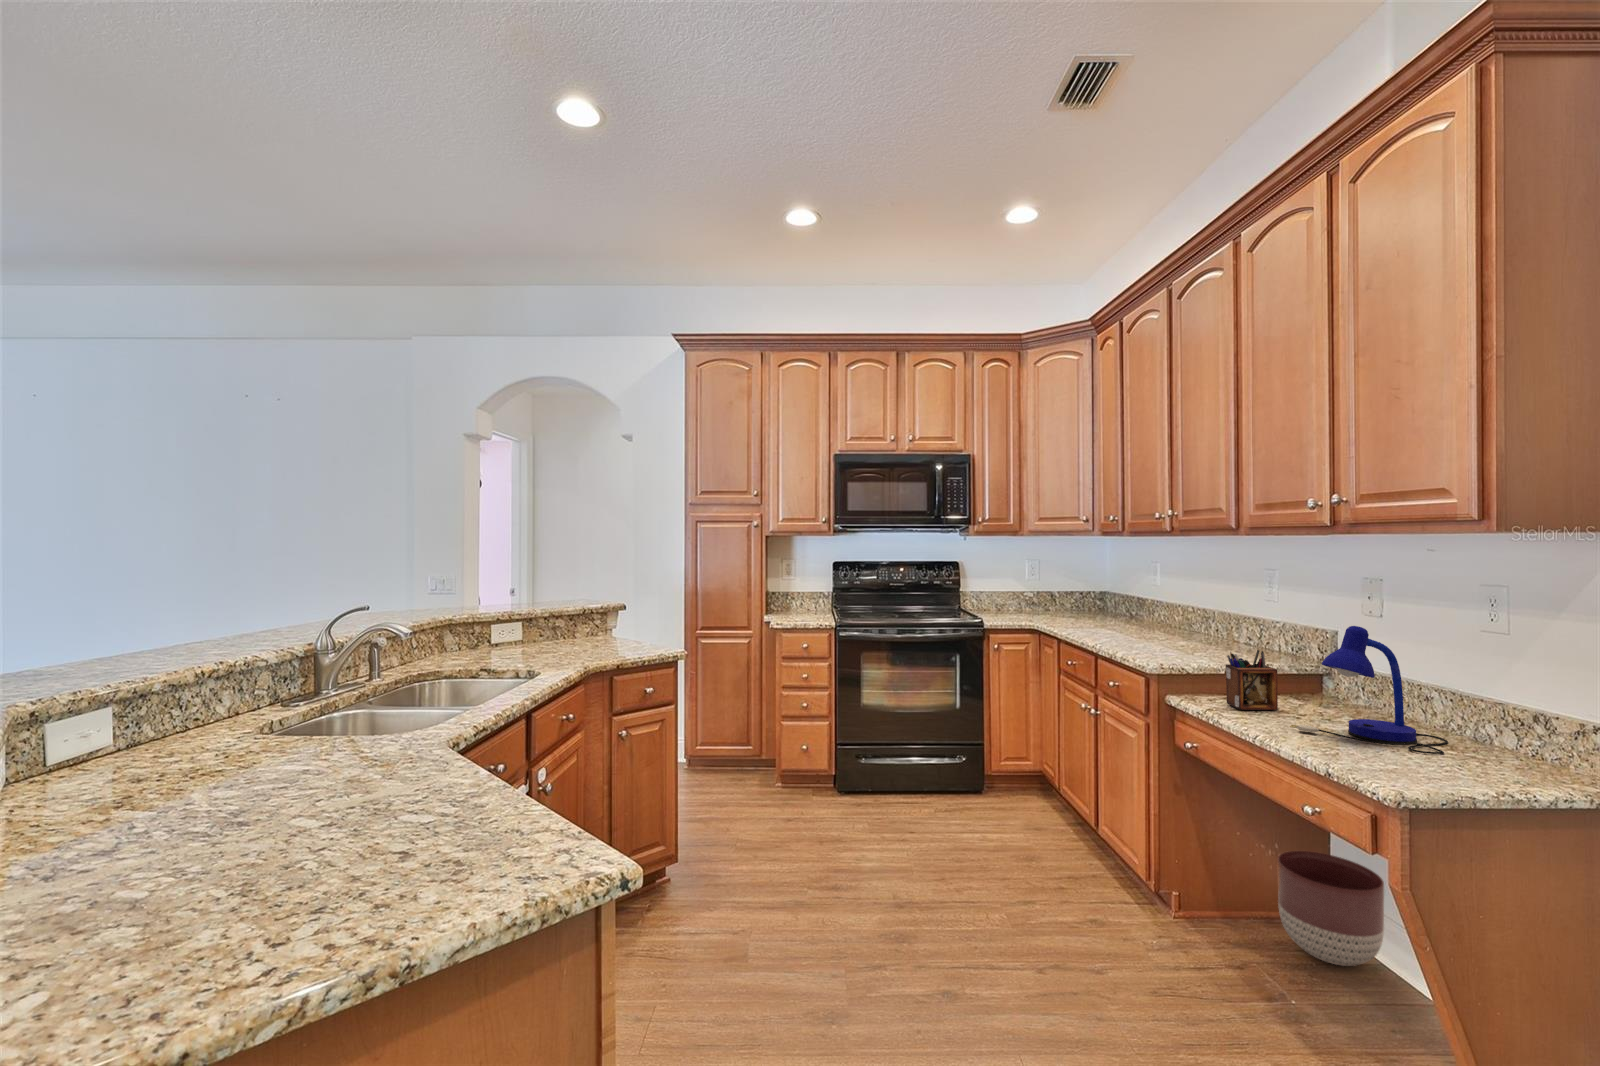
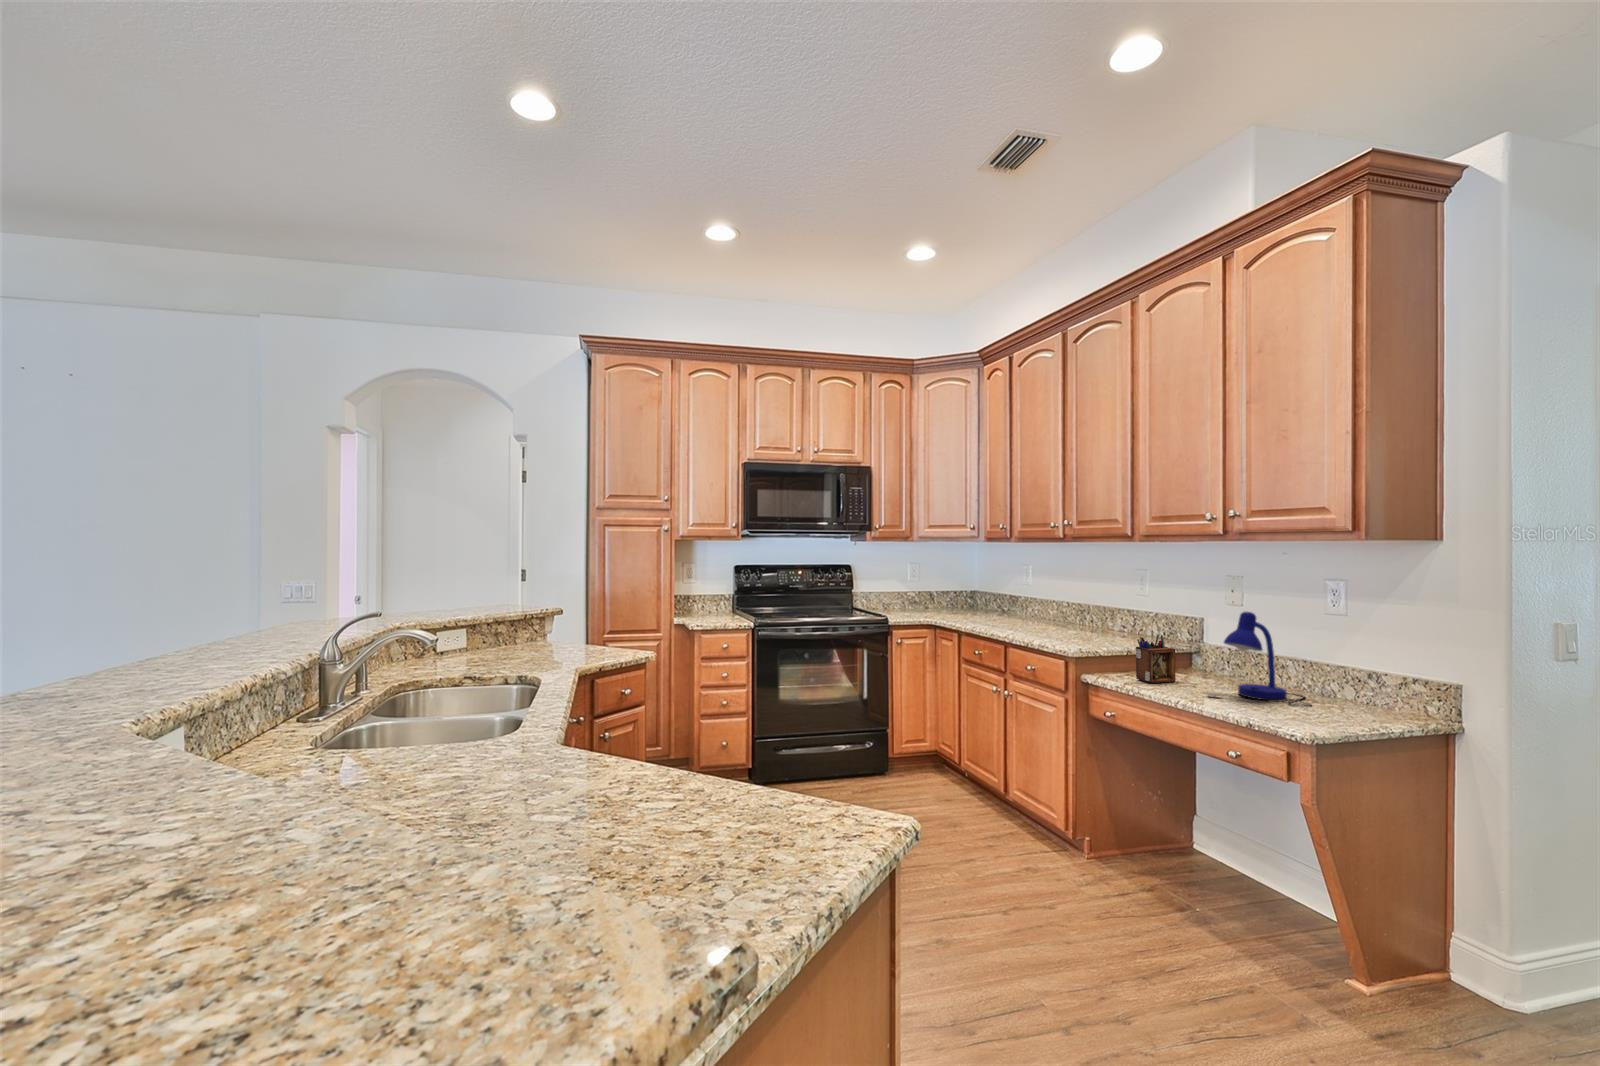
planter: present [1277,851,1384,966] -> none [1168,794,1246,880]

